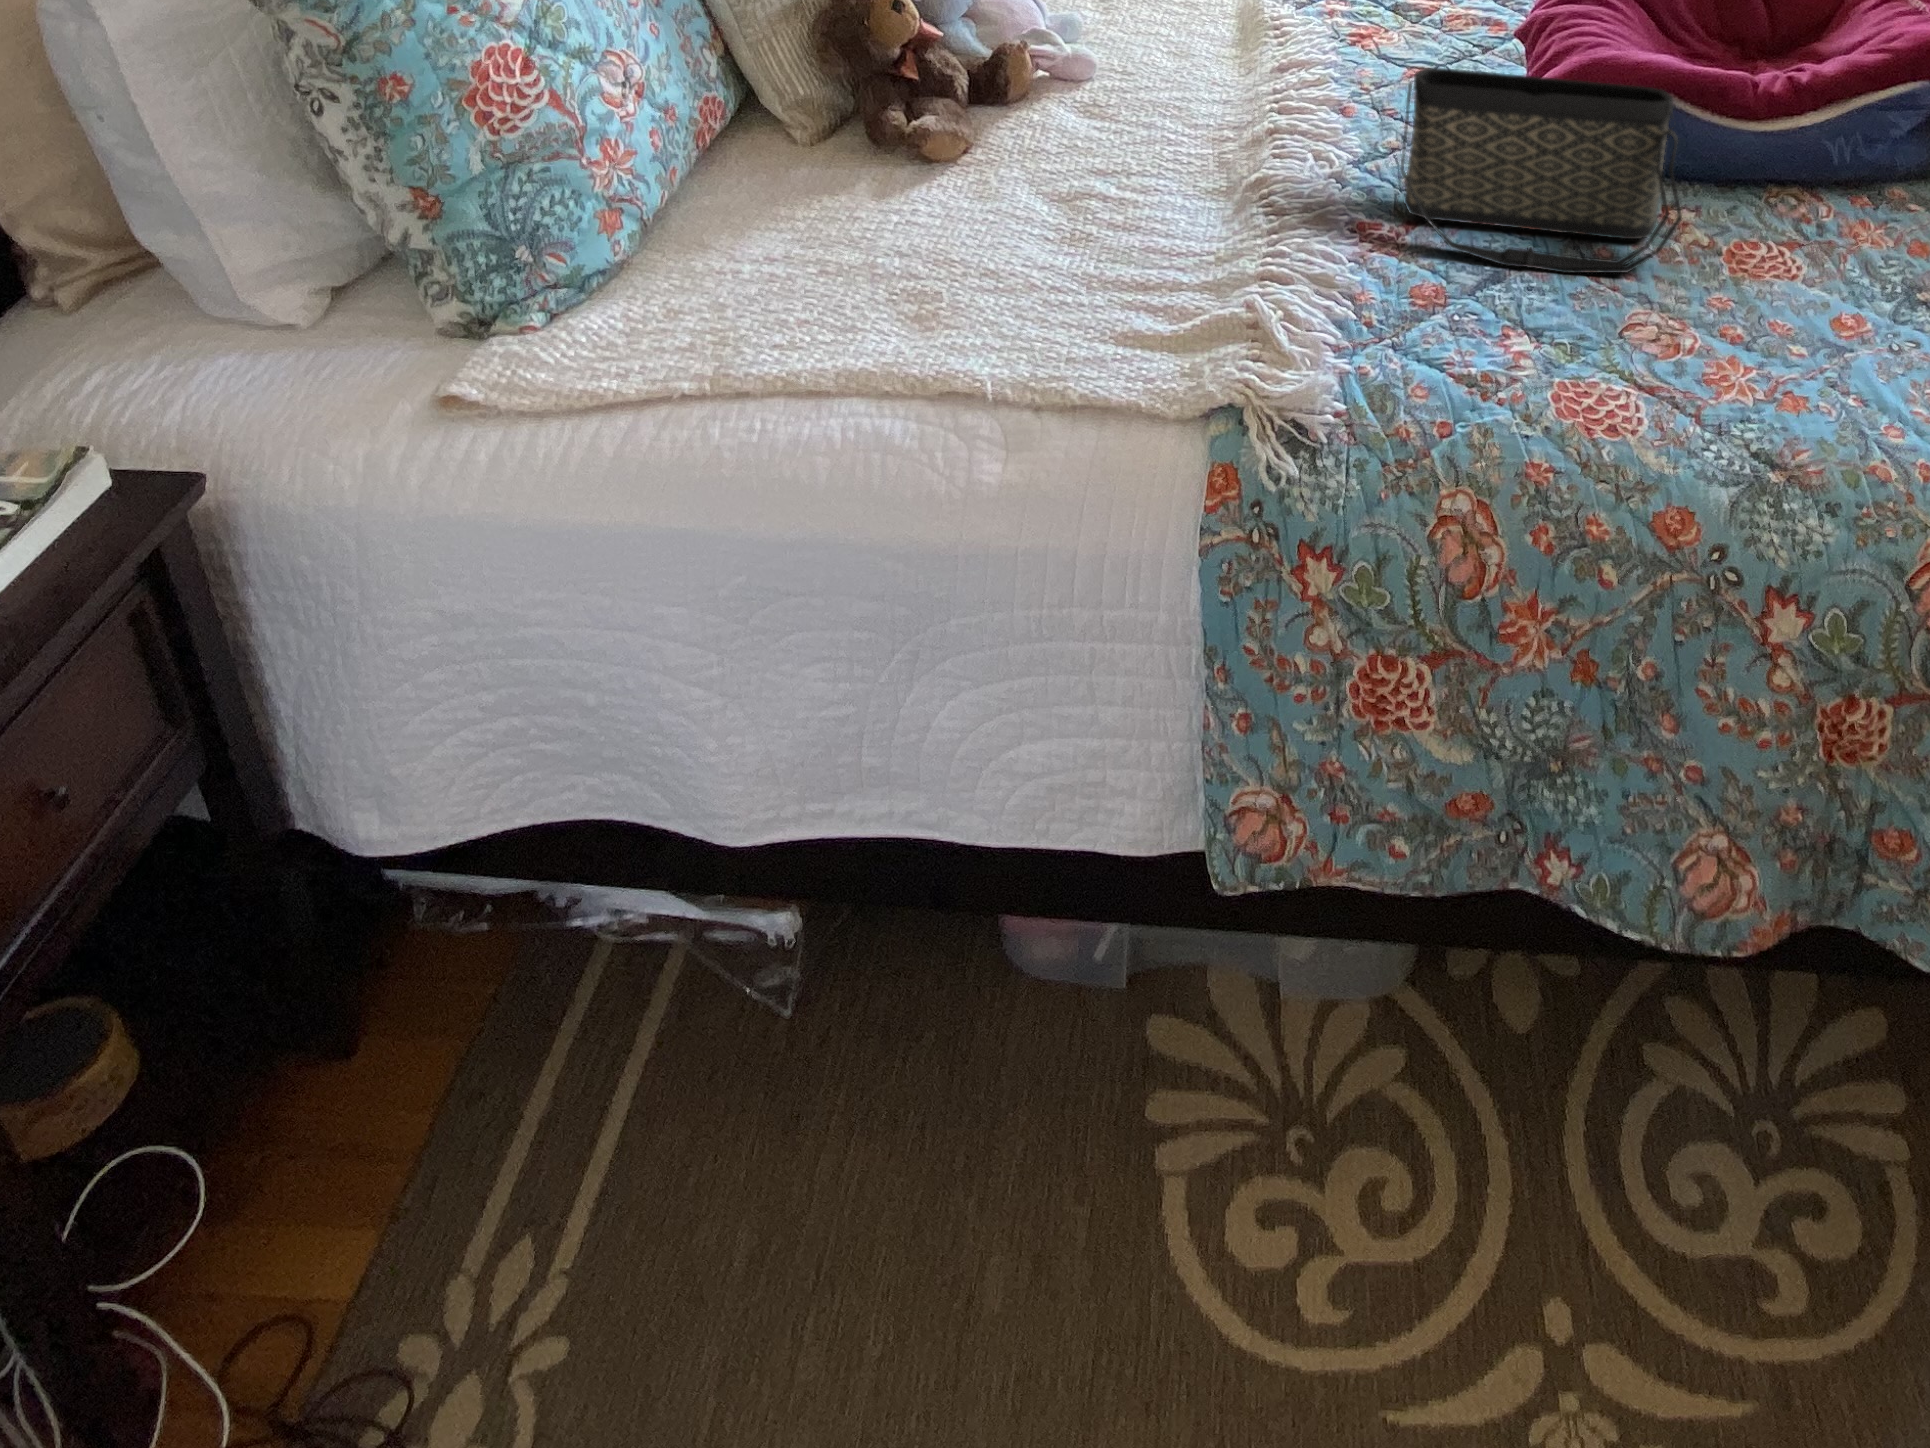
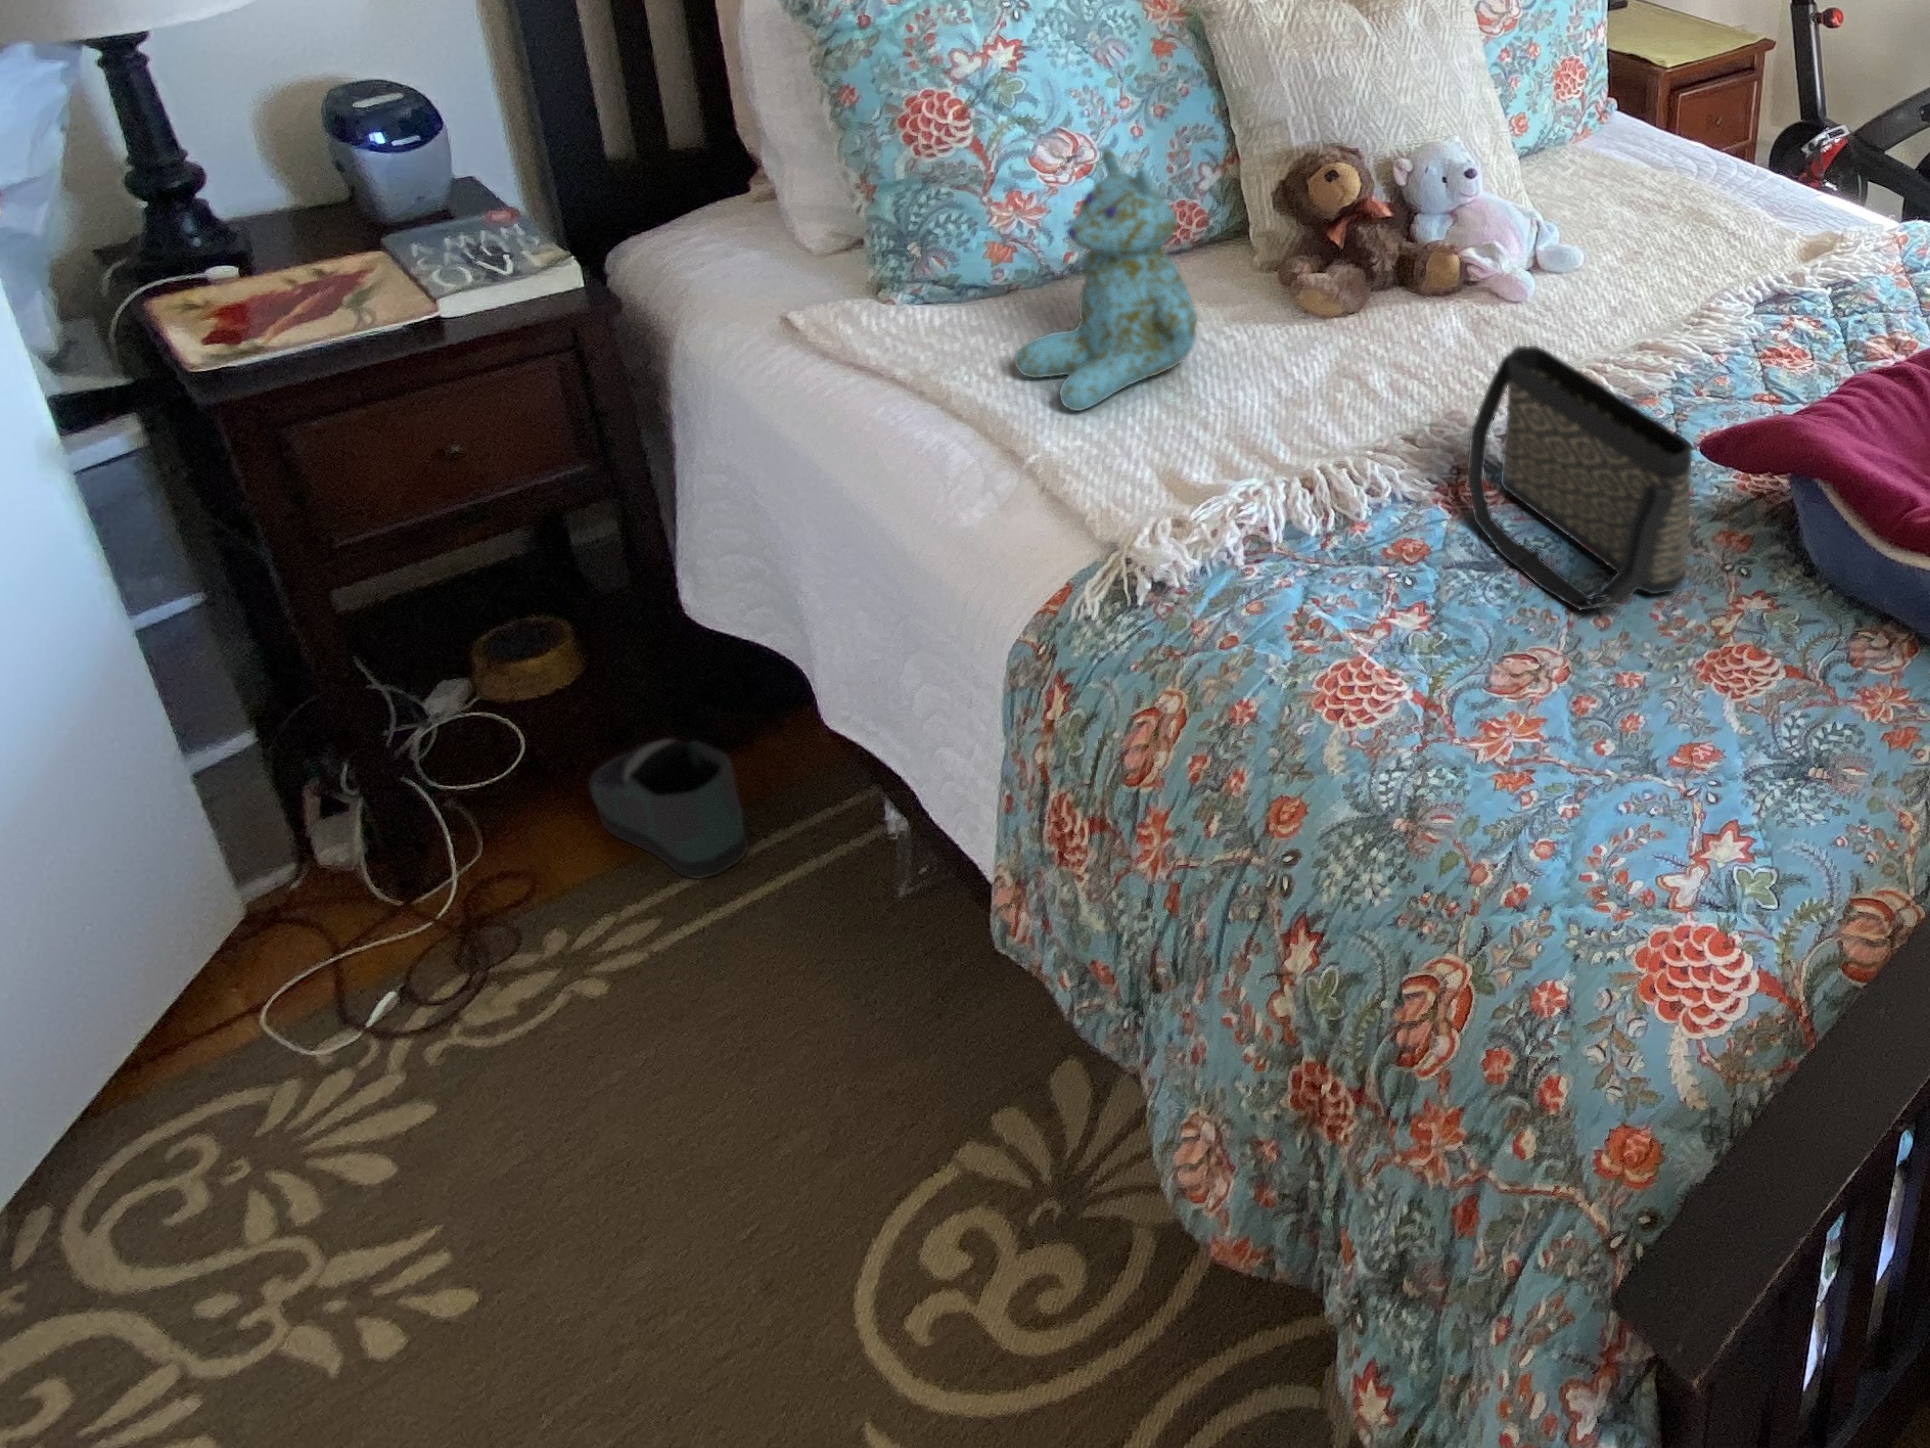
stuffed bear: none [817,29,1038,332] -> present [1015,149,1197,411]
shoe: none [224,1008,537,1221] -> present [589,739,748,879]

